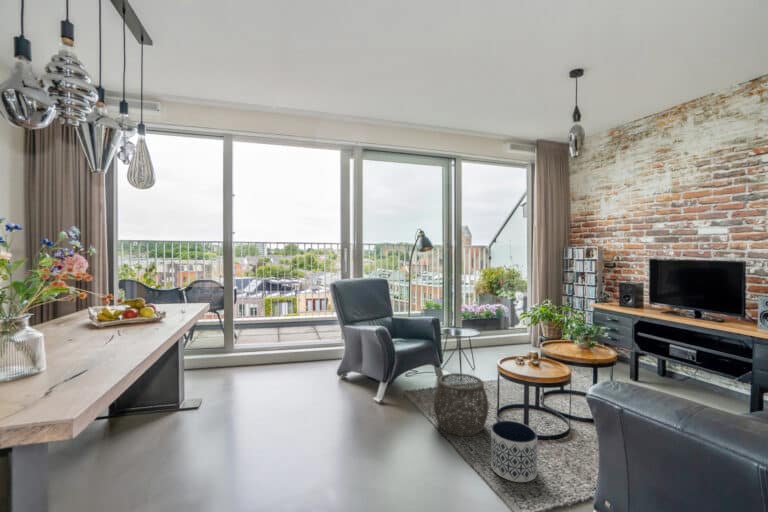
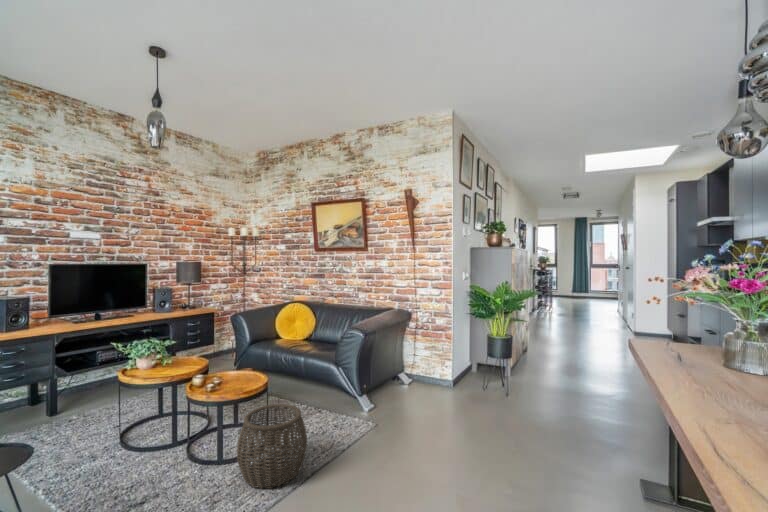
planter: present [491,421,537,482] -> none [314,394,349,441]

